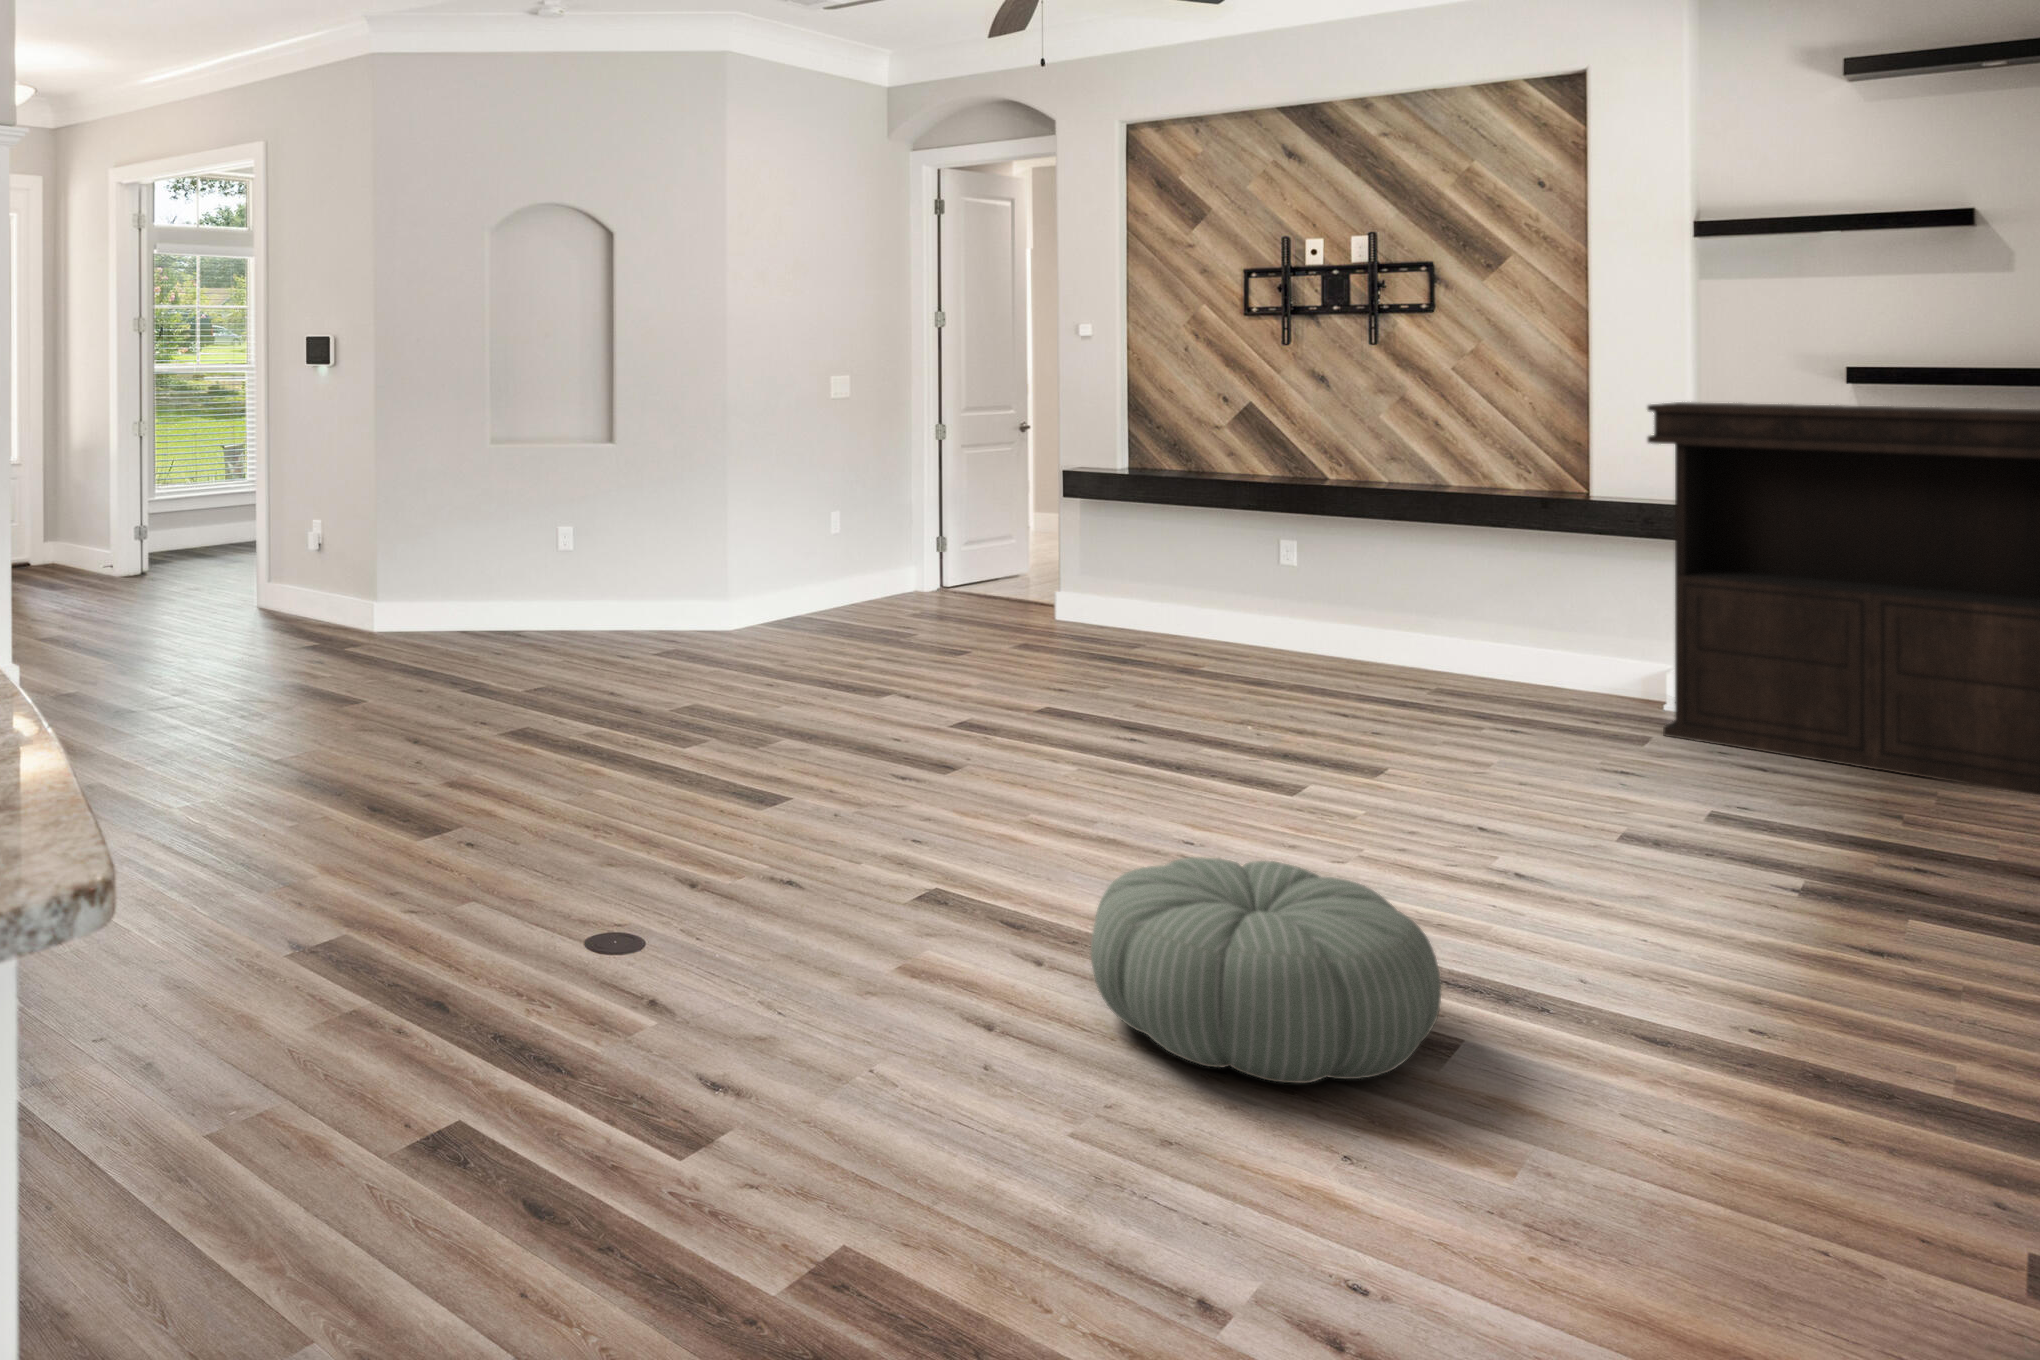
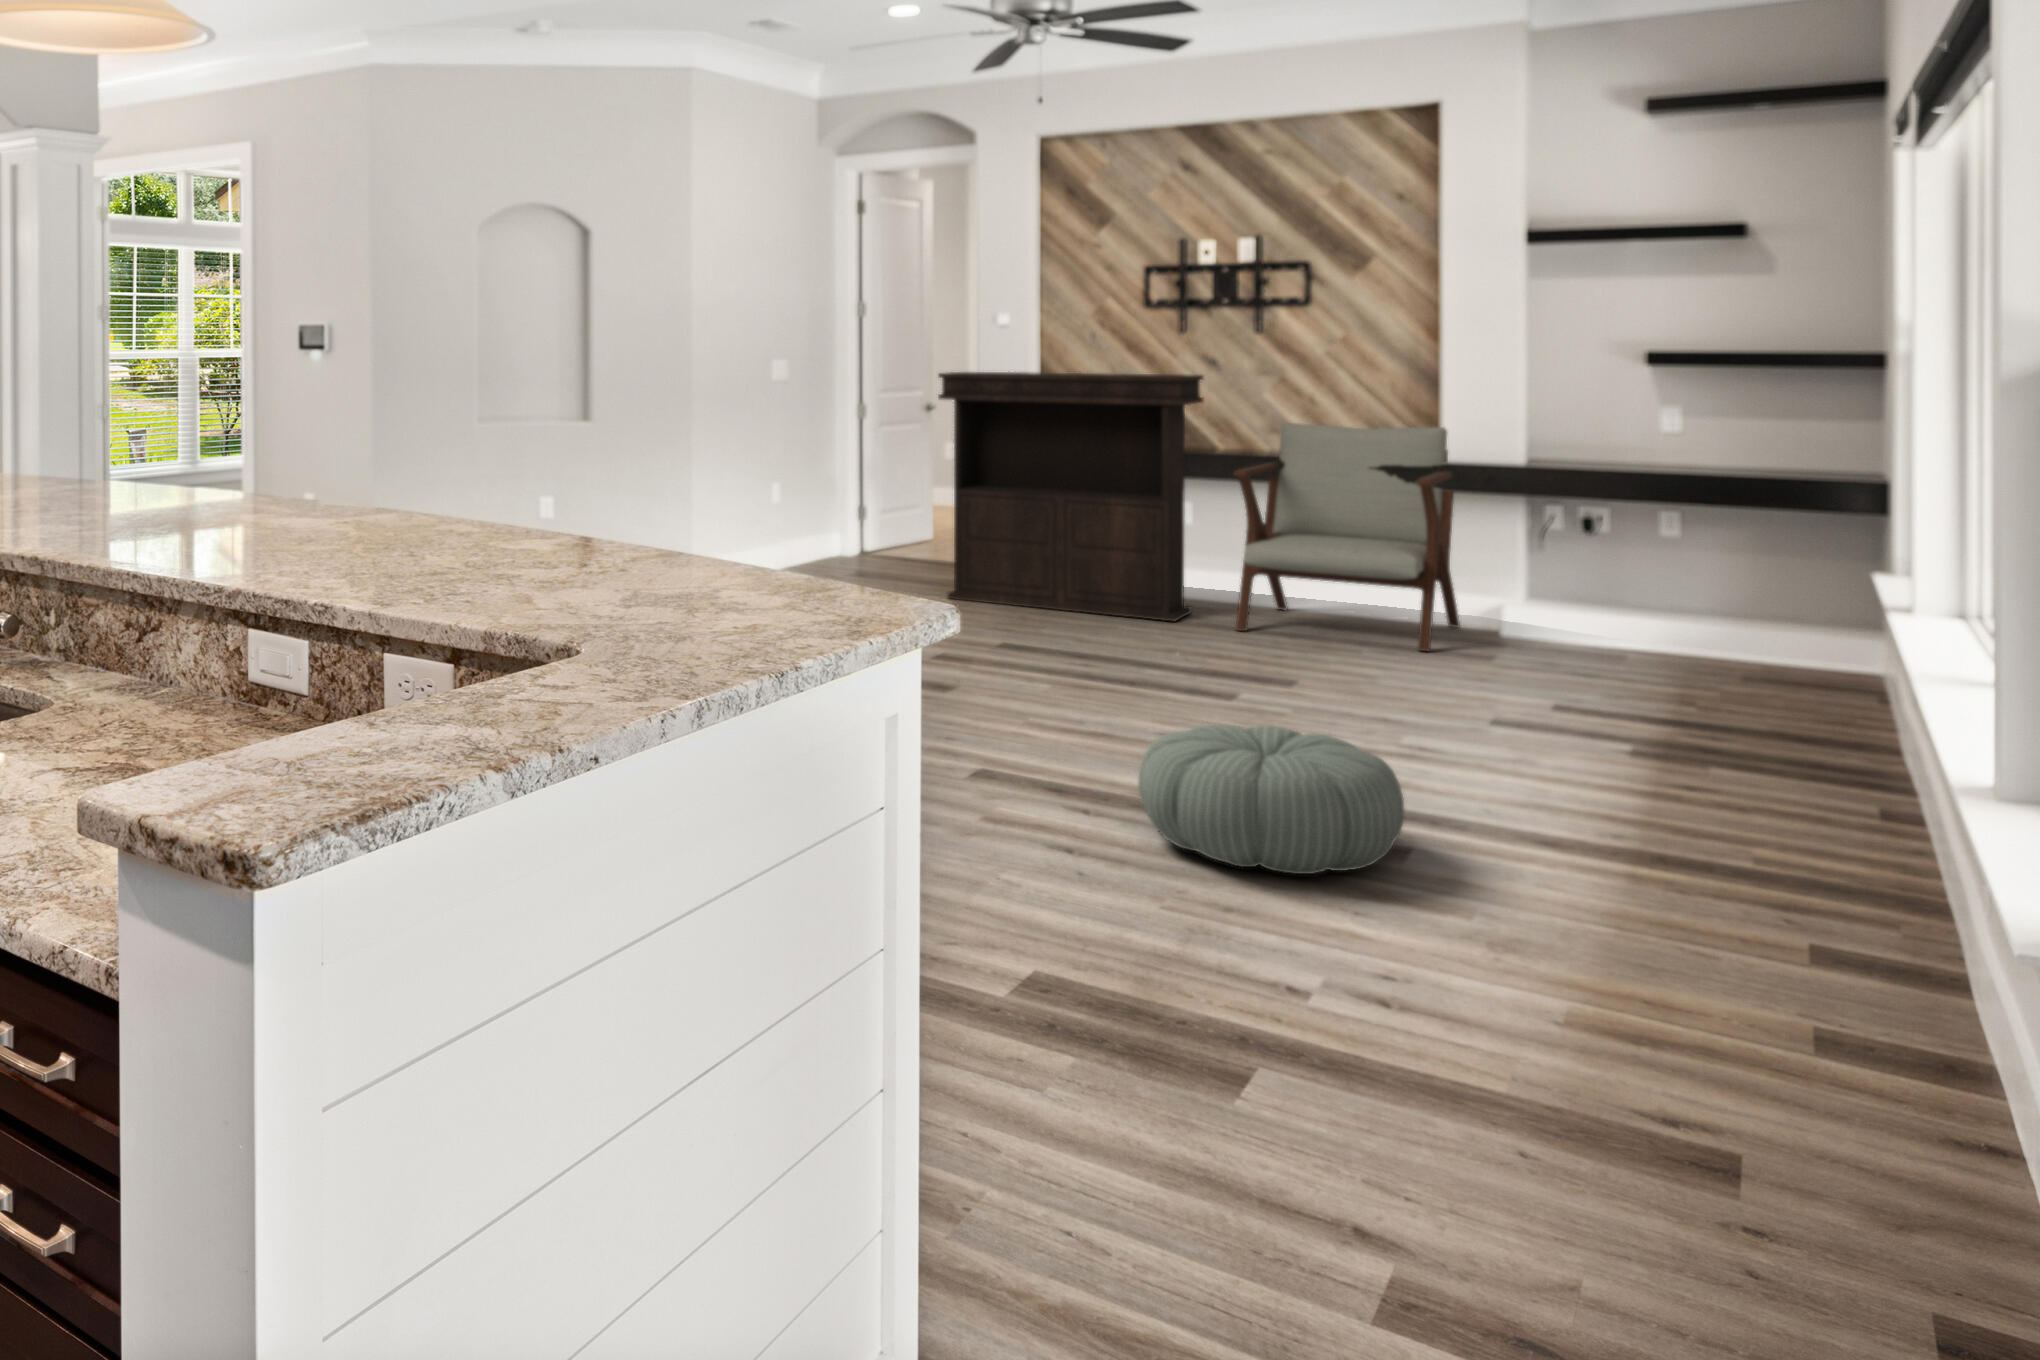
console table: present [1647,402,2040,795] -> present [938,372,1204,621]
lounge chair: none [1331,450,1616,731] -> present [1234,423,1460,651]

